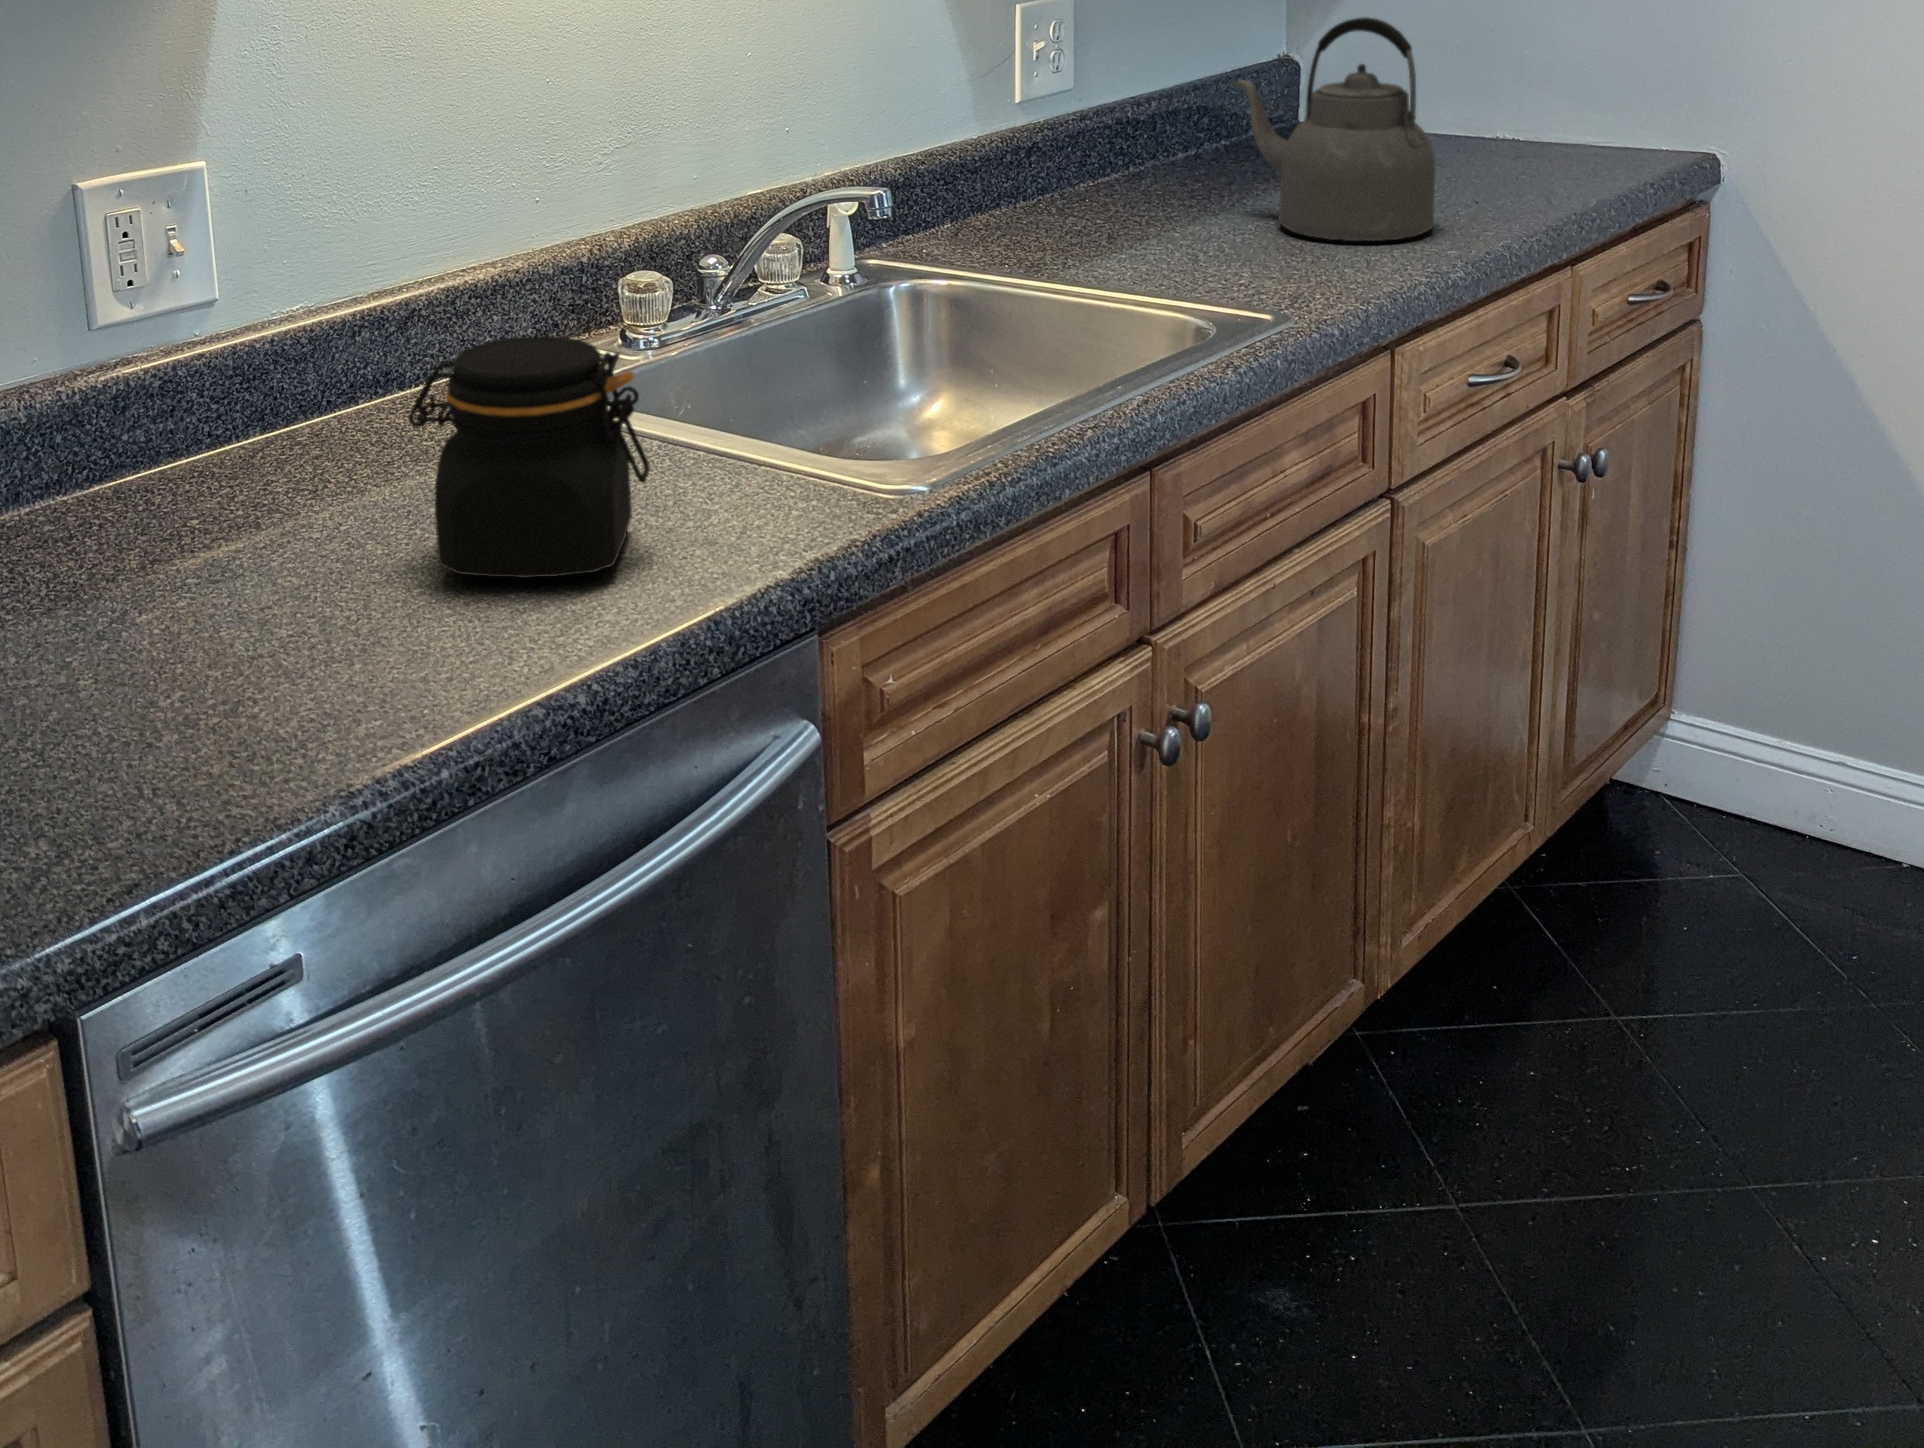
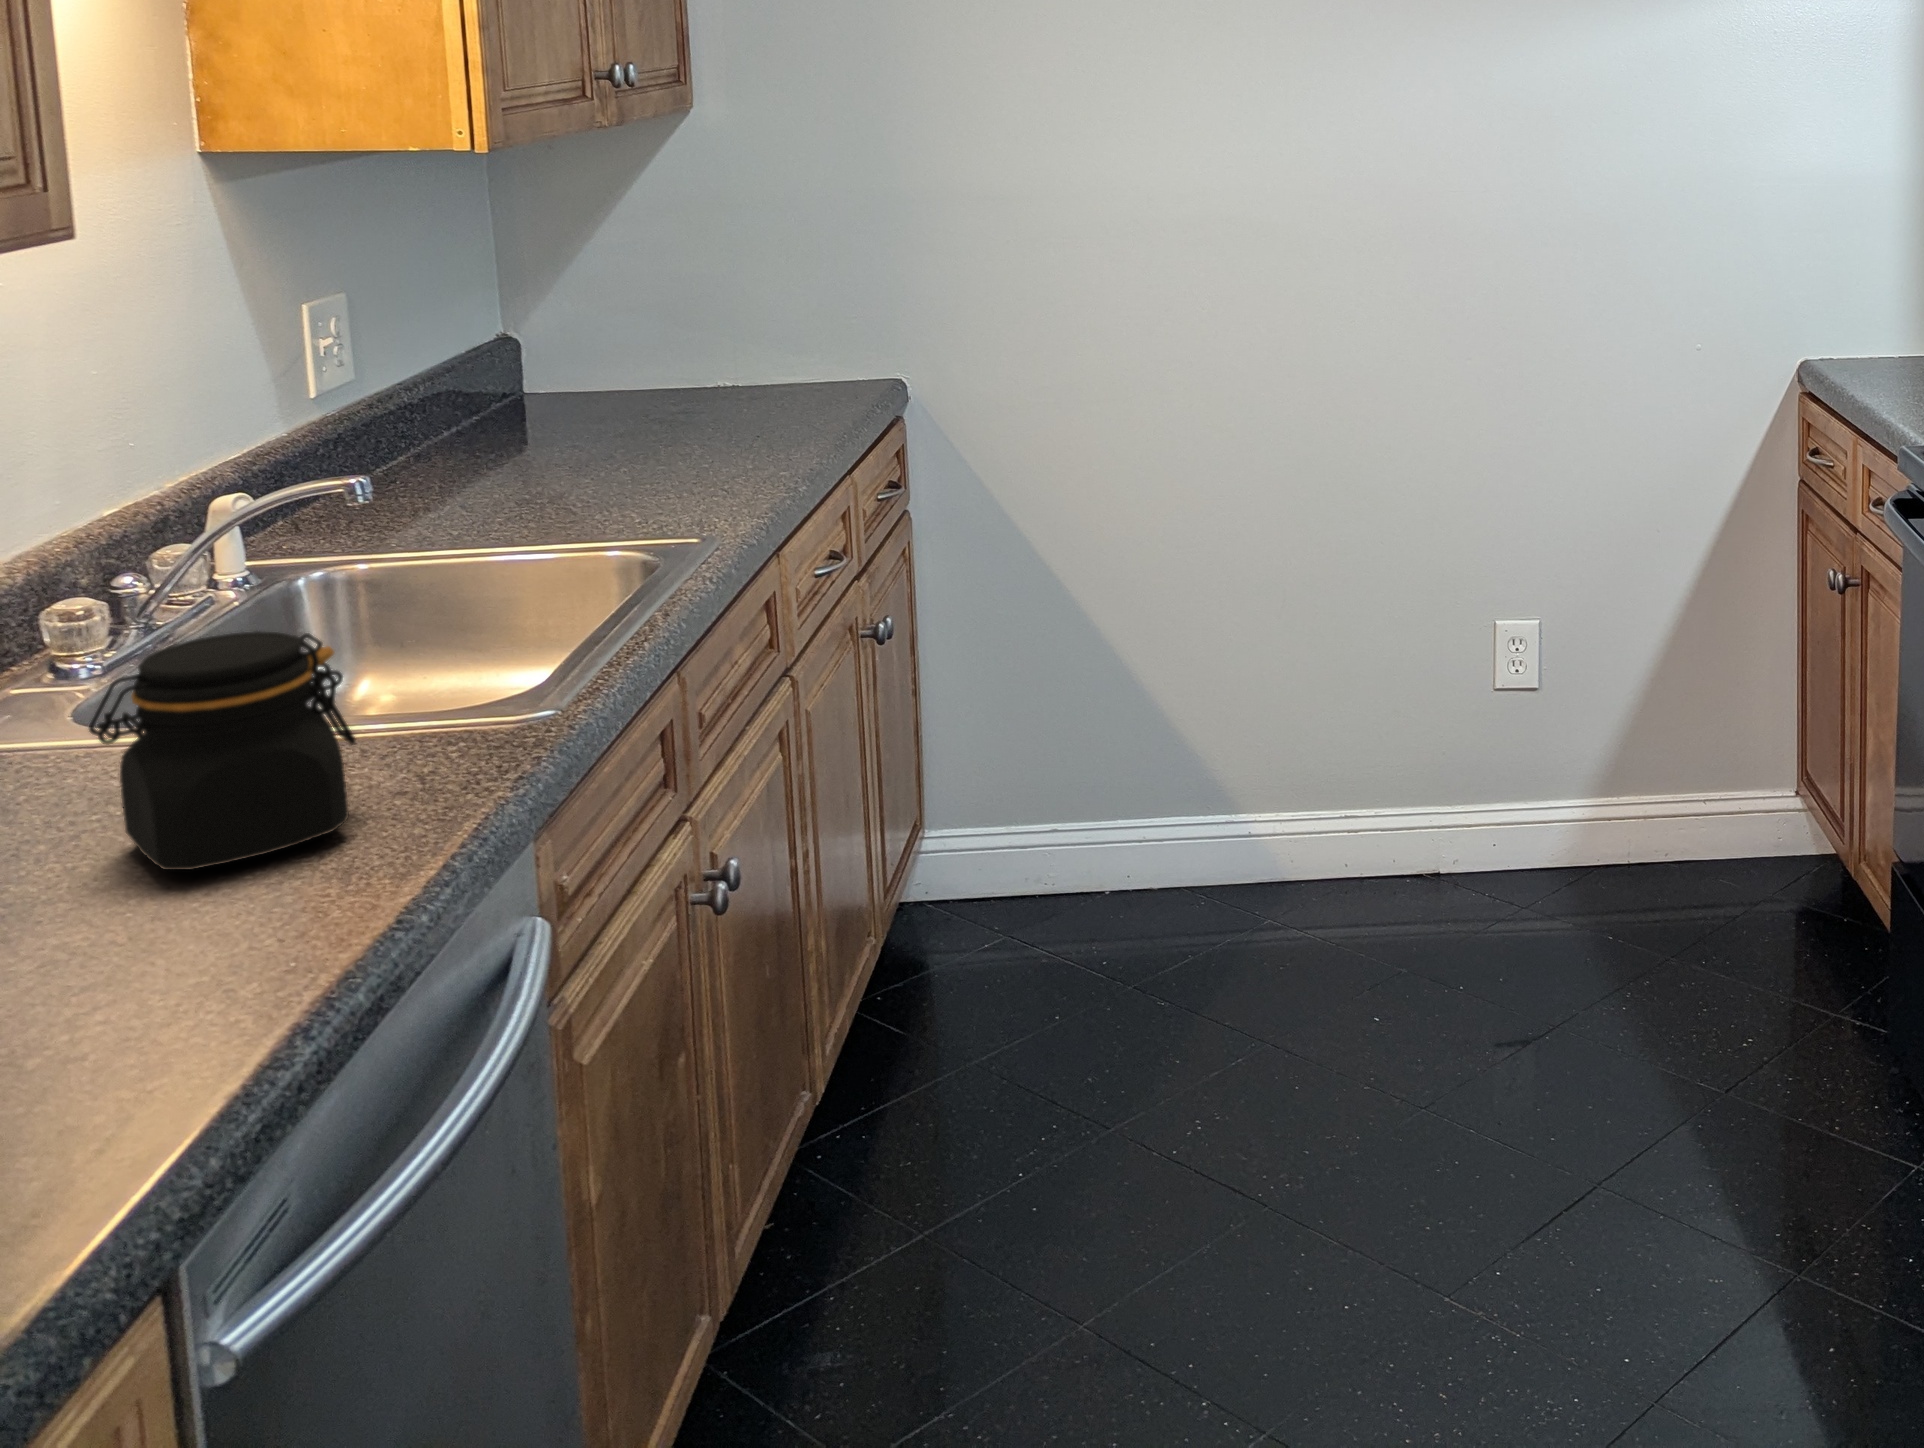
kettle: present [1230,17,1435,241] -> none [547,292,751,480]

